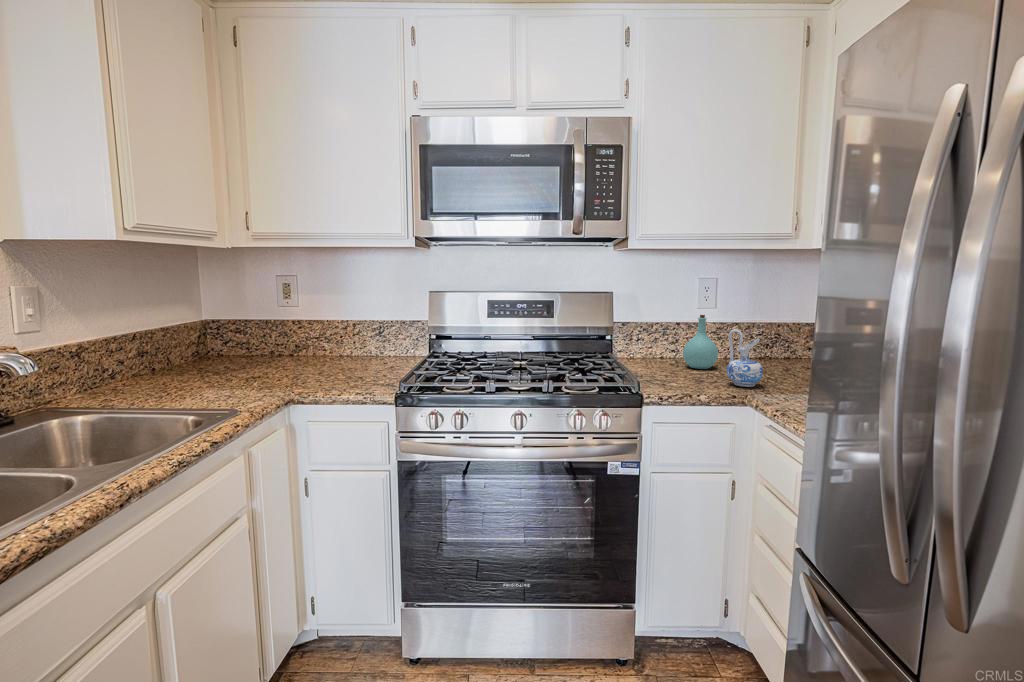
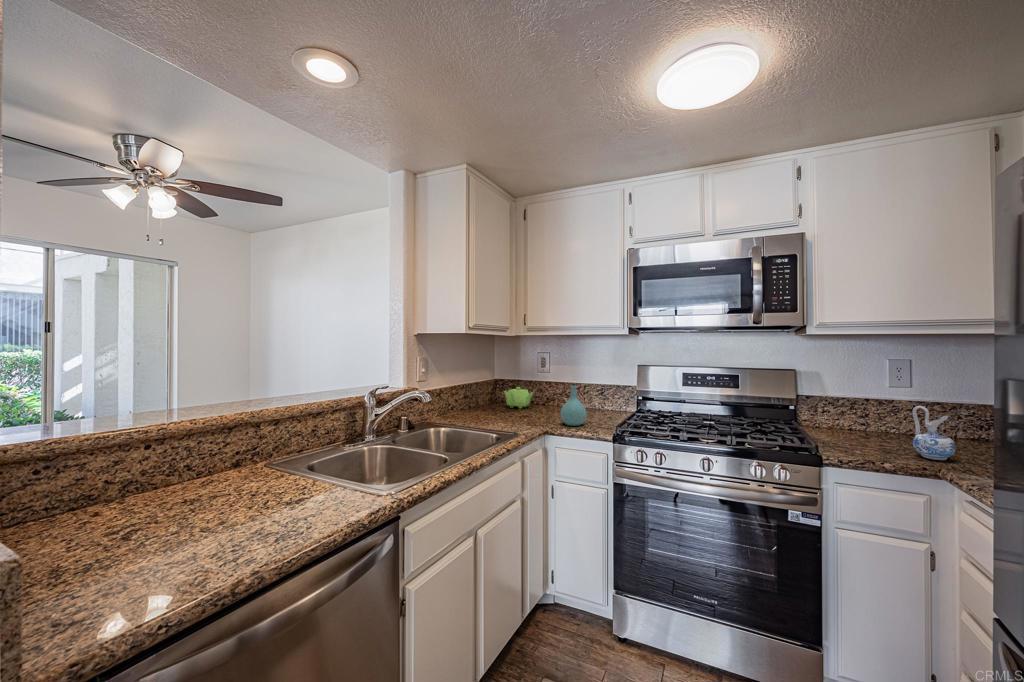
bottle: present [683,315,718,369] -> present [561,383,587,426]
teapot: none [220,330,272,363] -> present [504,387,533,409]

